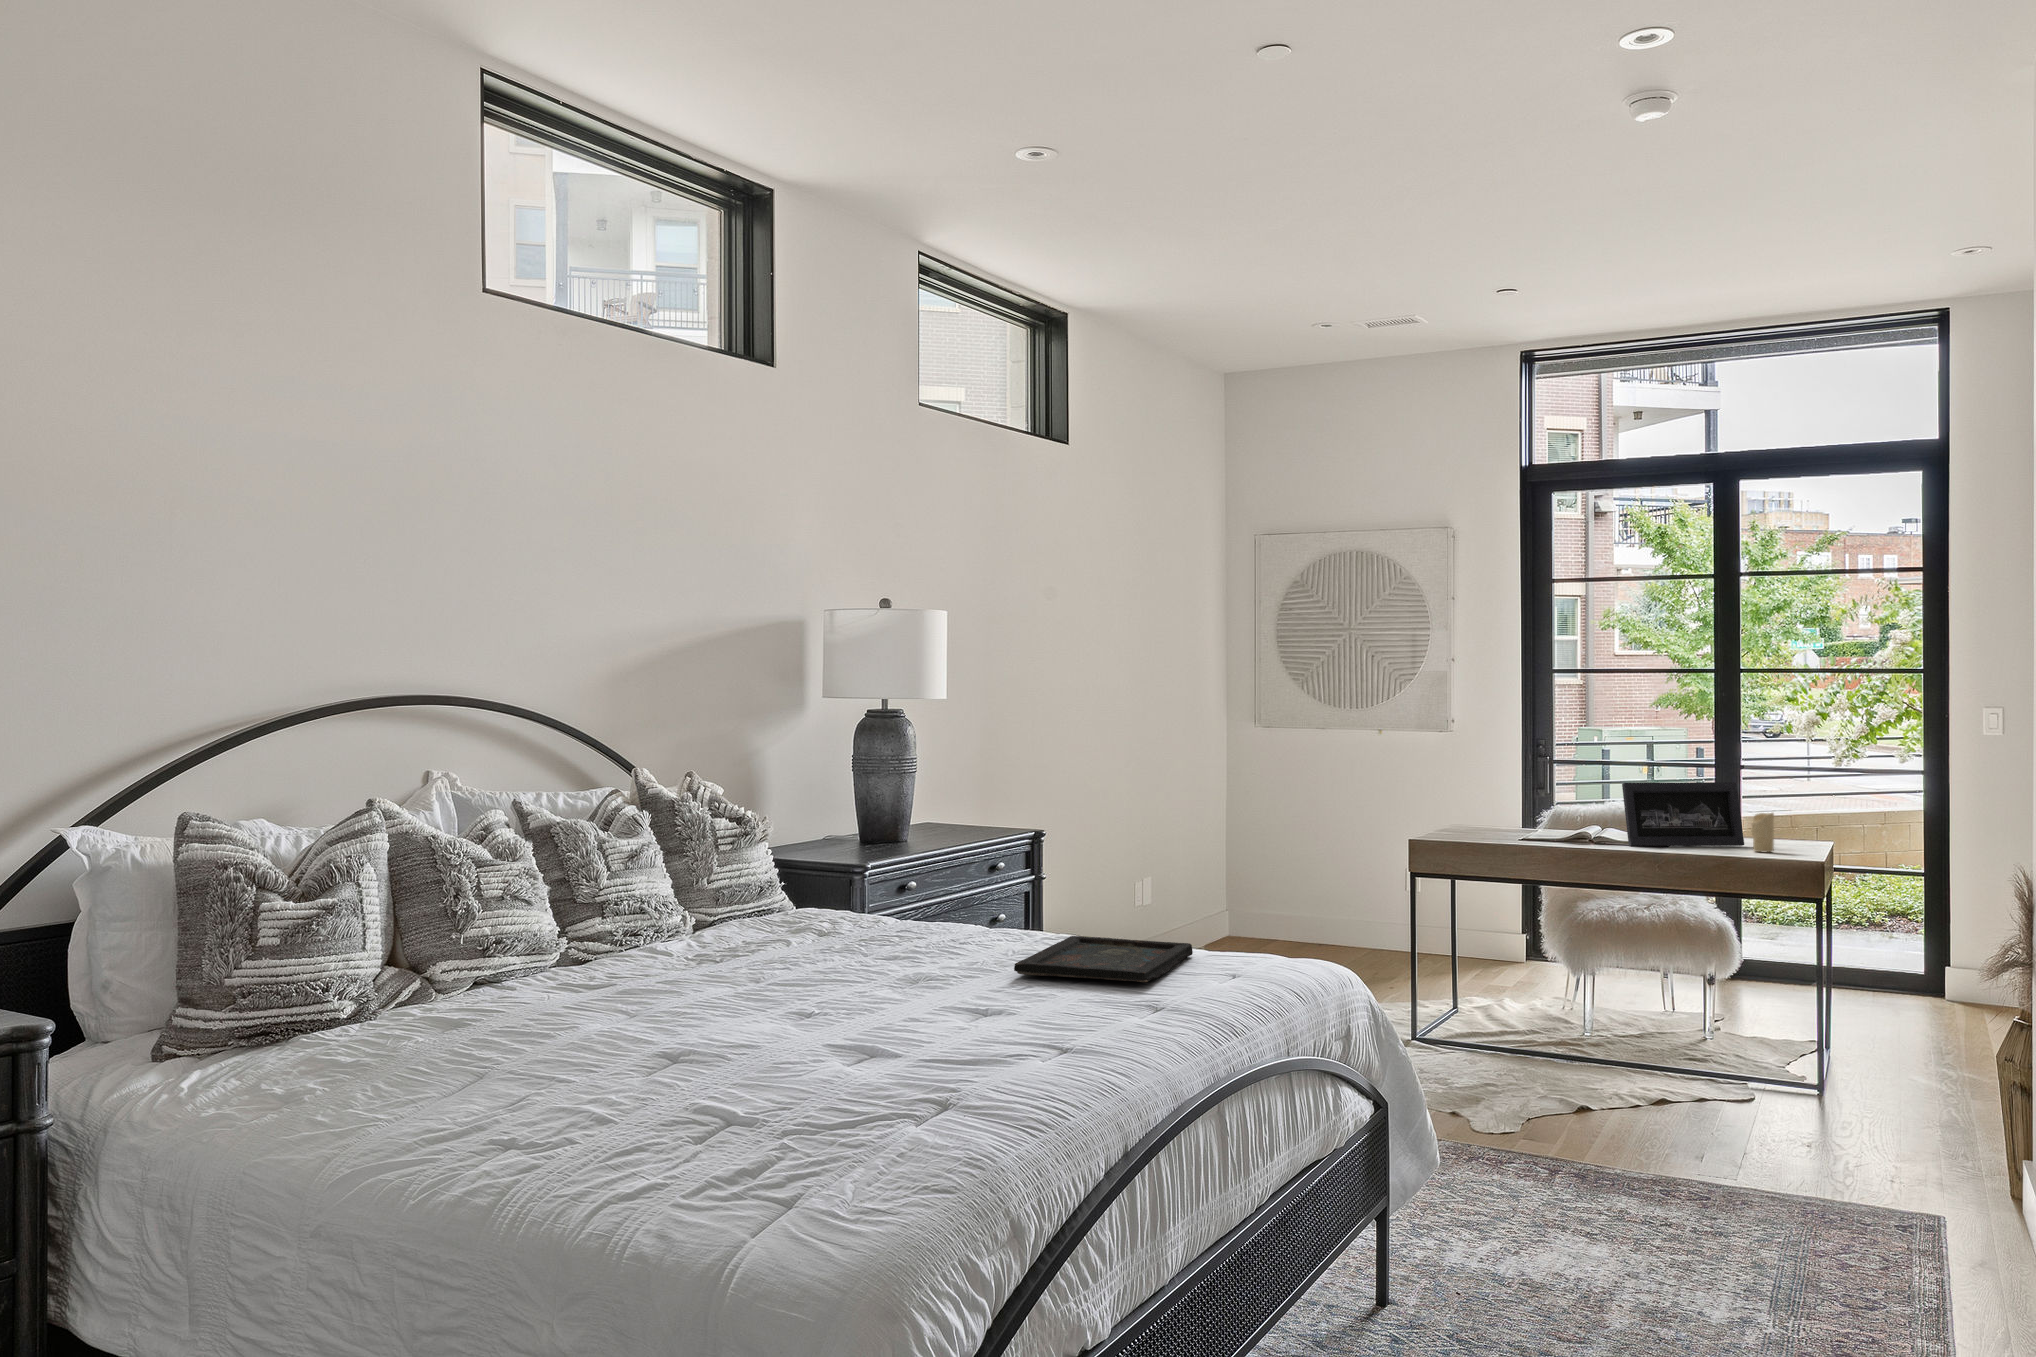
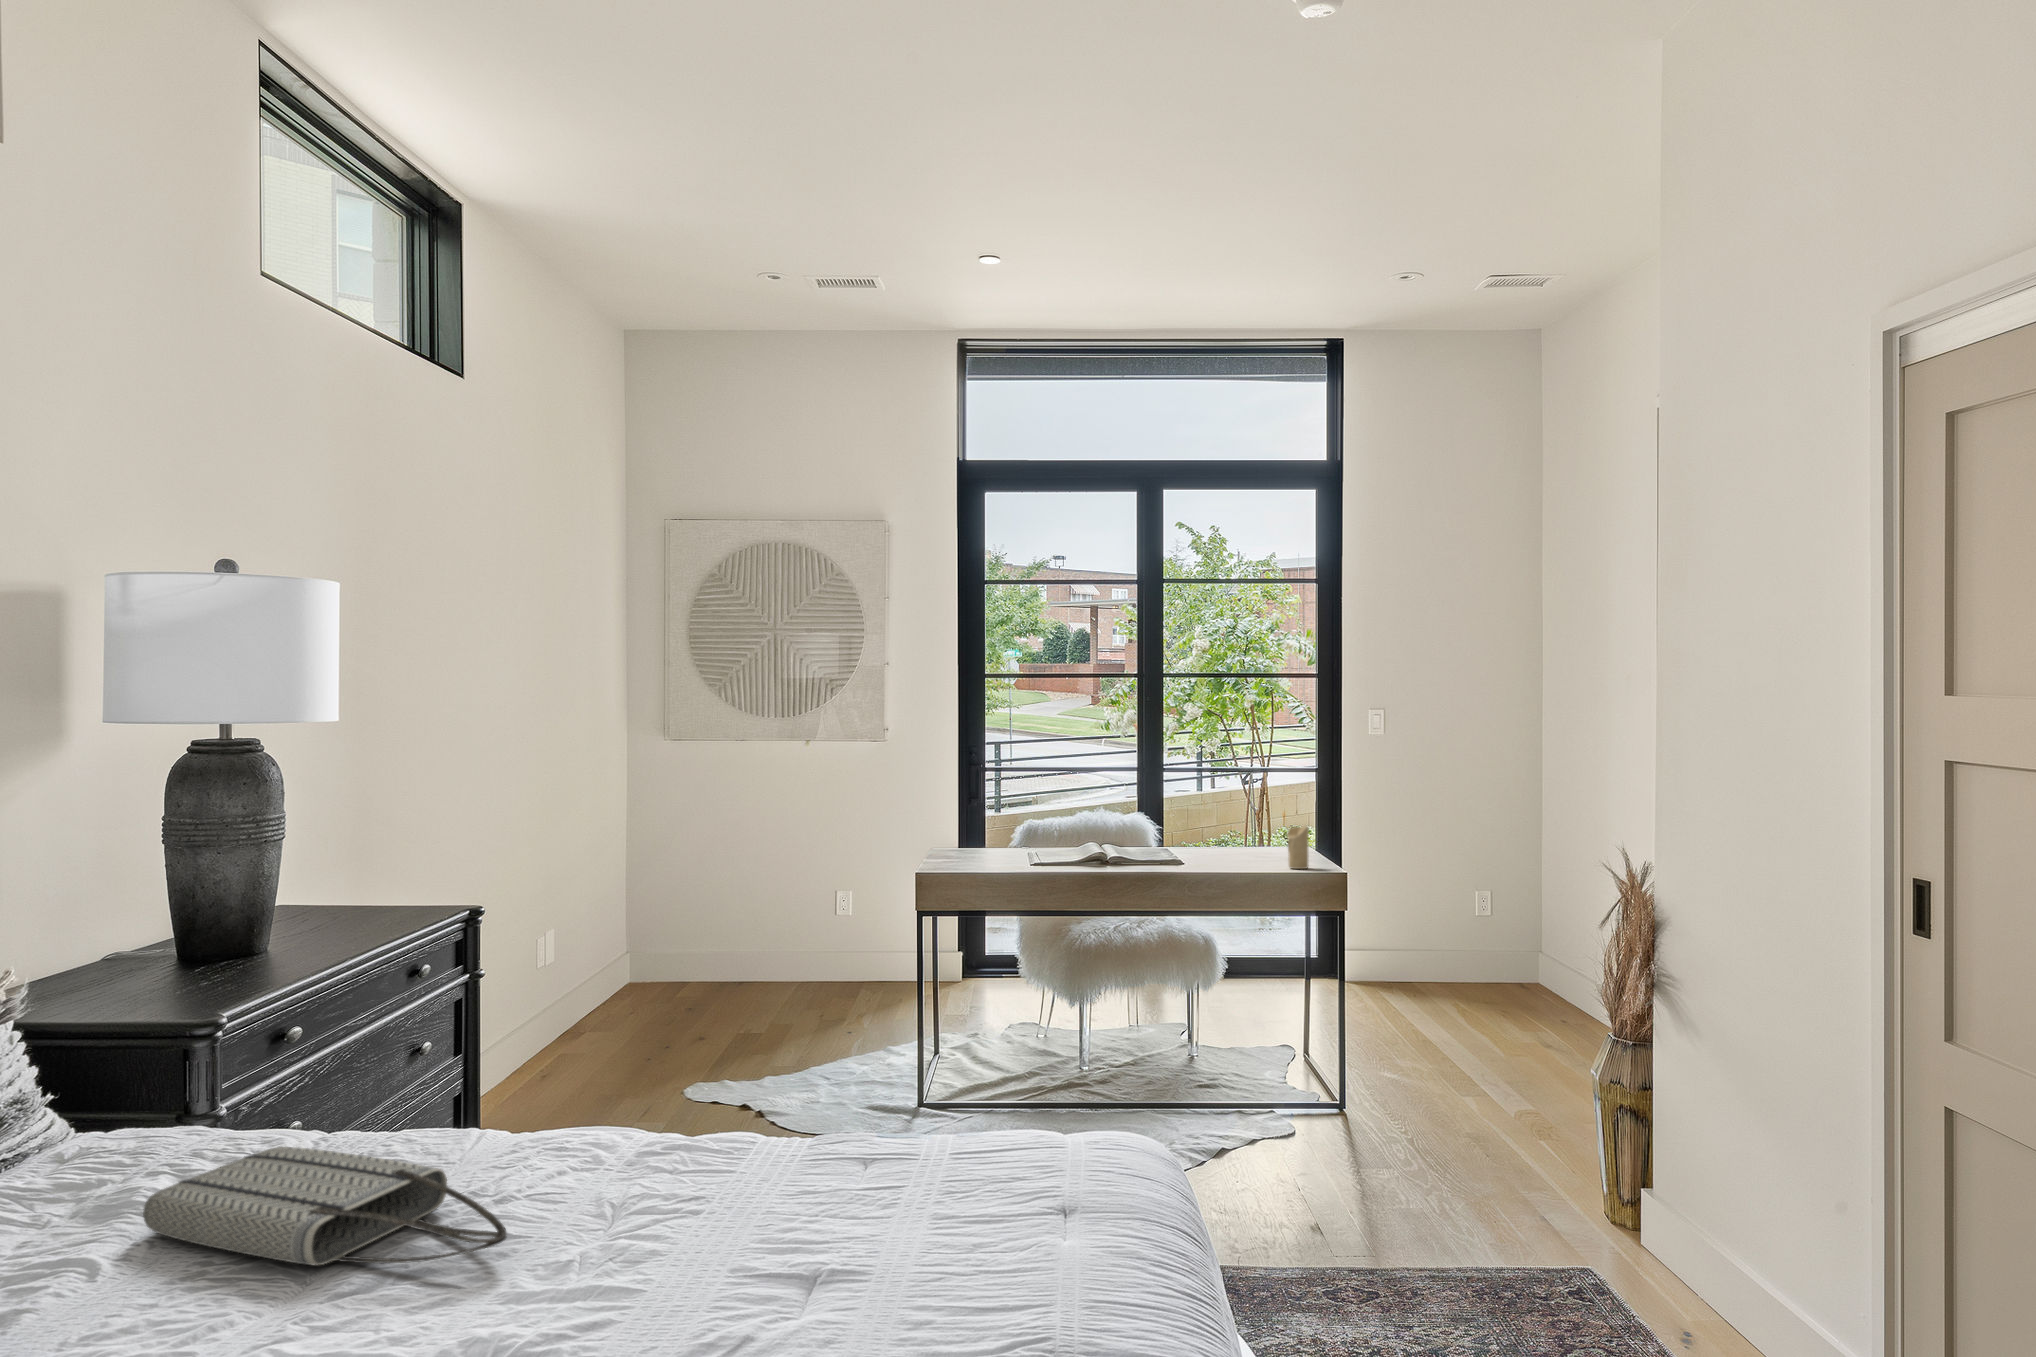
picture frame: present [1622,782,1744,846] -> none [1151,793,1263,869]
tote bag: none [810,911,956,953] -> present [143,1147,507,1265]
tray: present [1014,936,1193,982] -> none [667,1148,942,1296]

